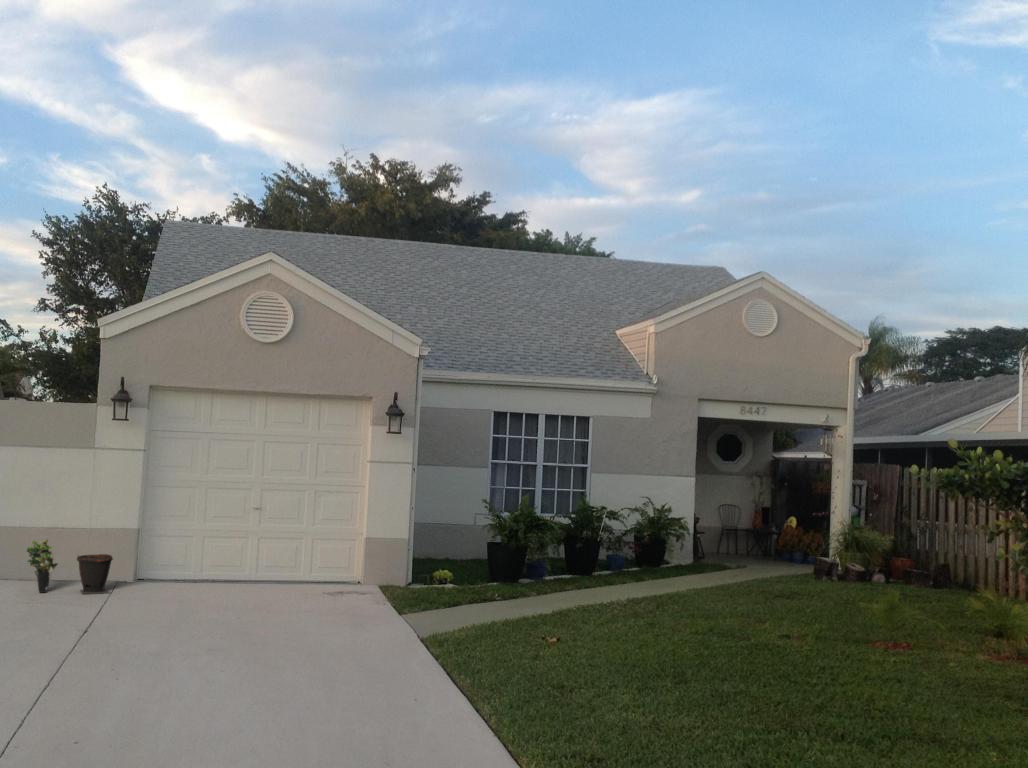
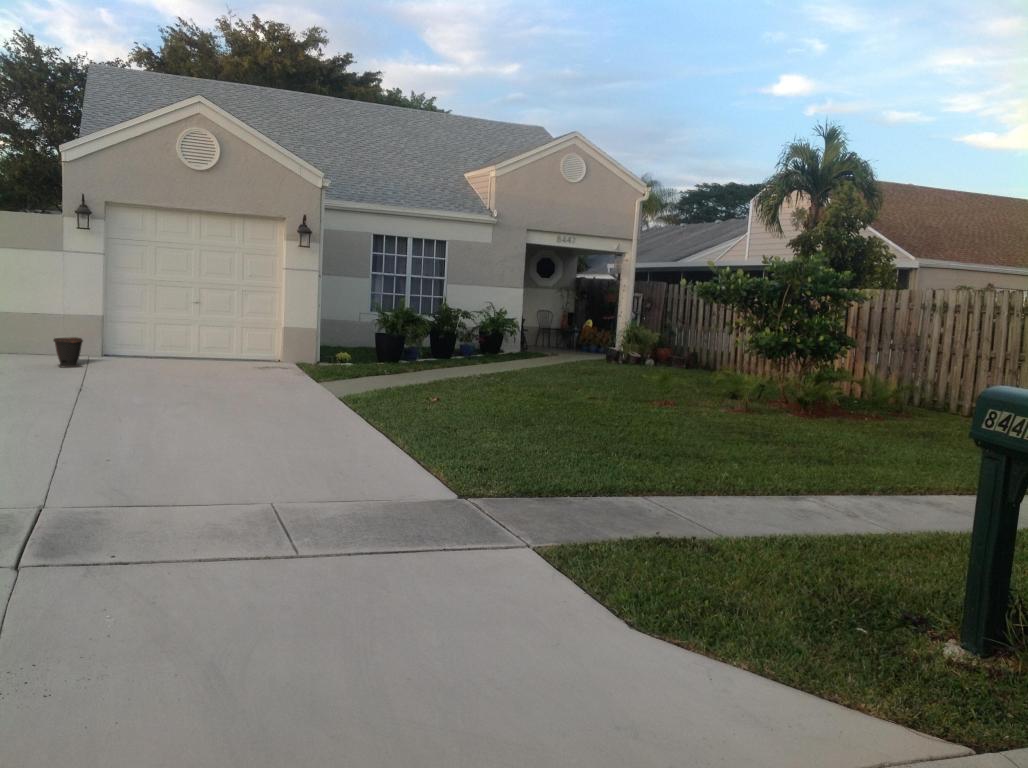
potted plant: present [26,539,58,593] -> none [9,325,37,367]

